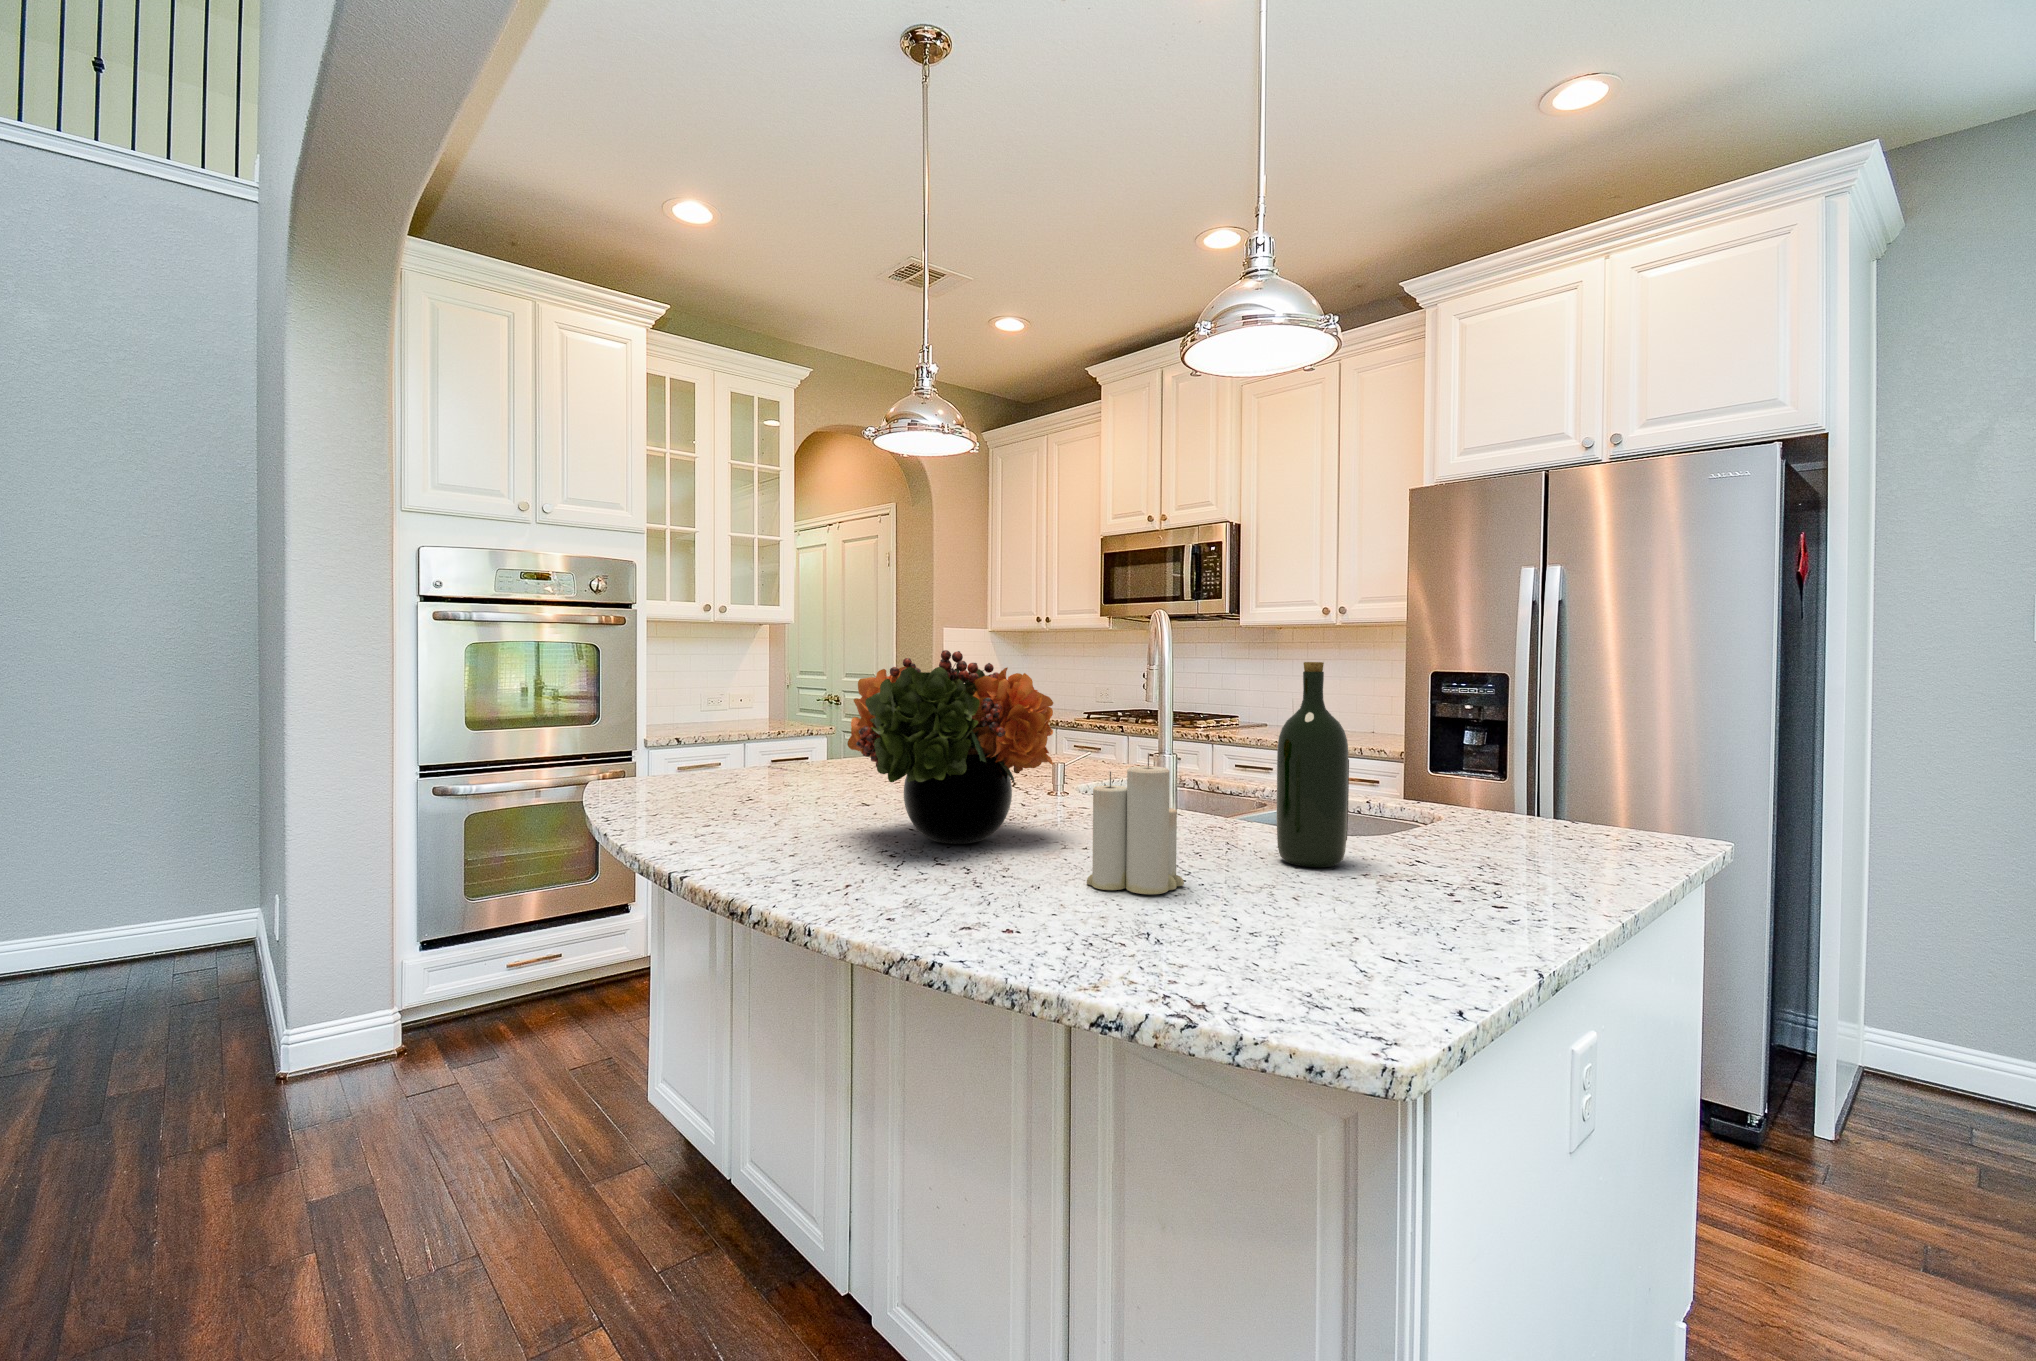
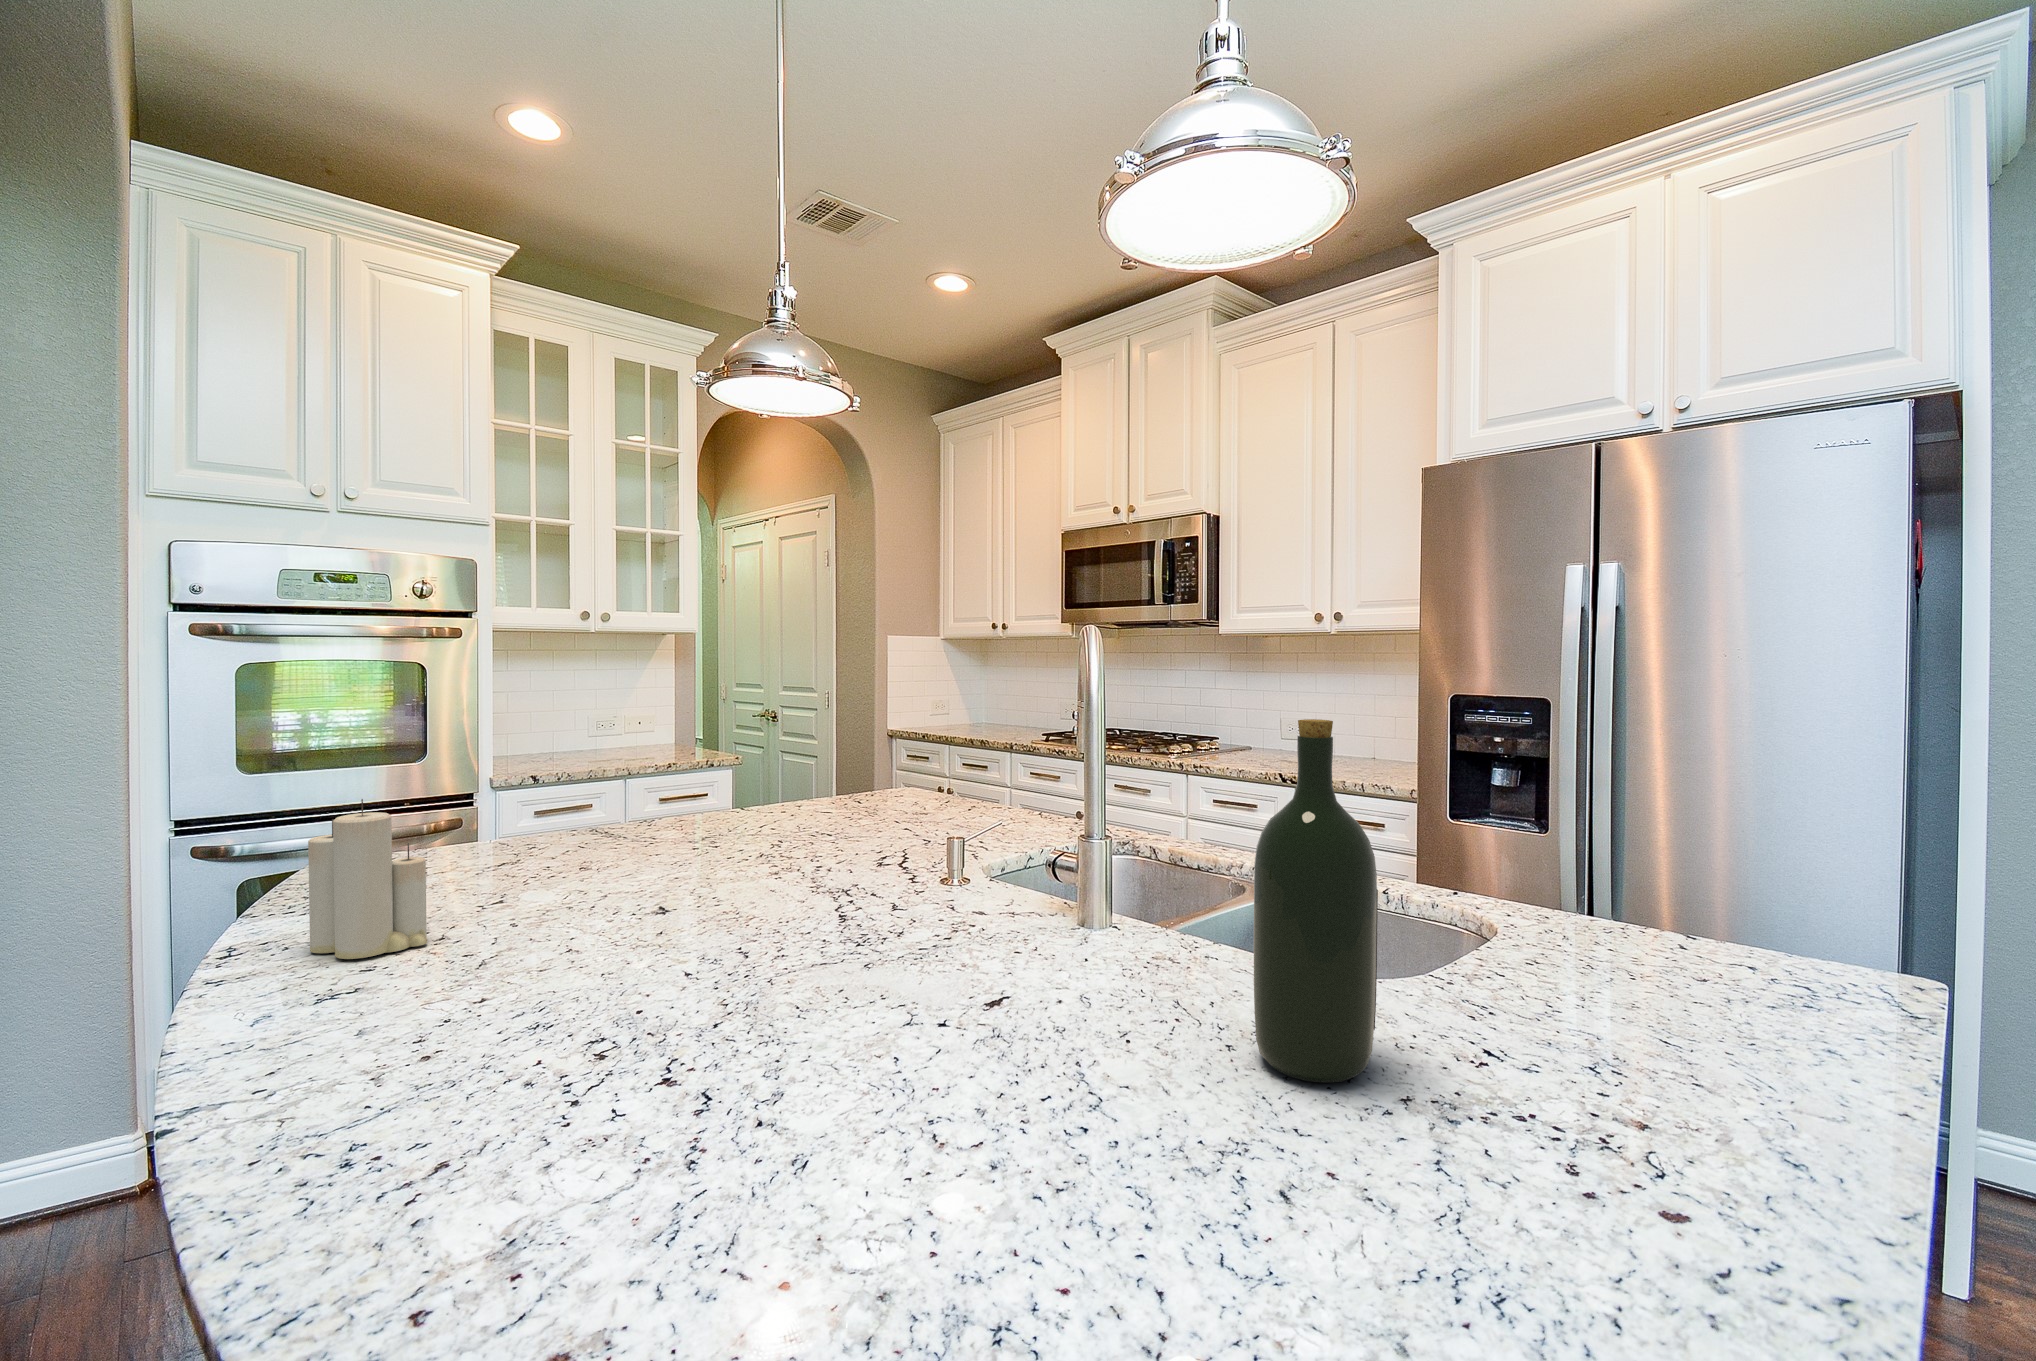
flower arrangement: present [847,650,1053,844] -> none [533,695,905,1020]
candle: present [1087,753,1184,894] -> present [308,799,427,959]

